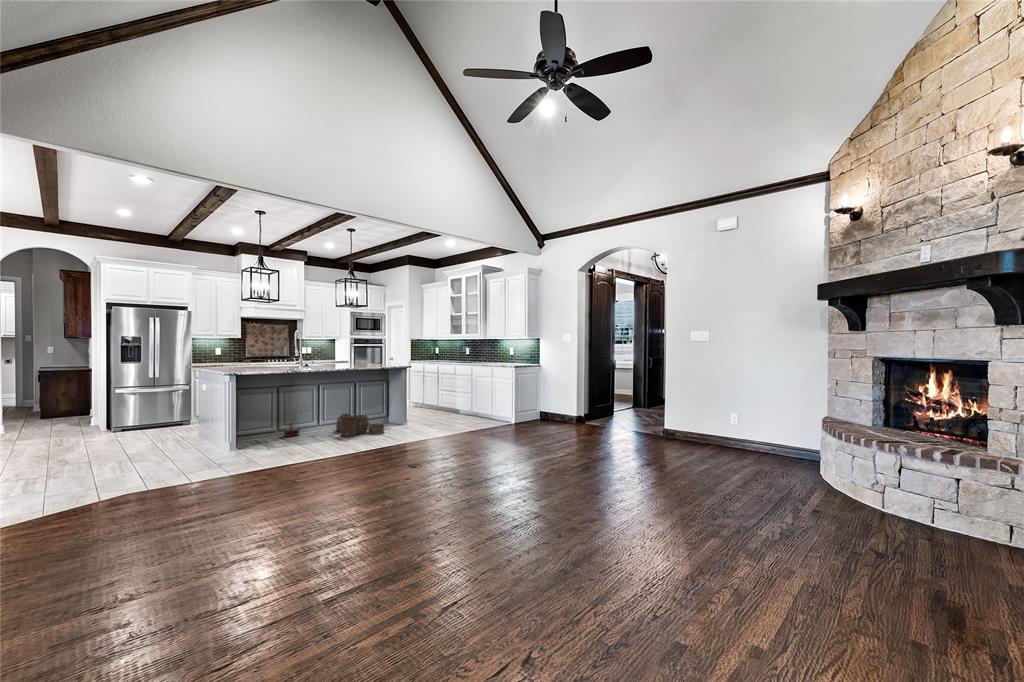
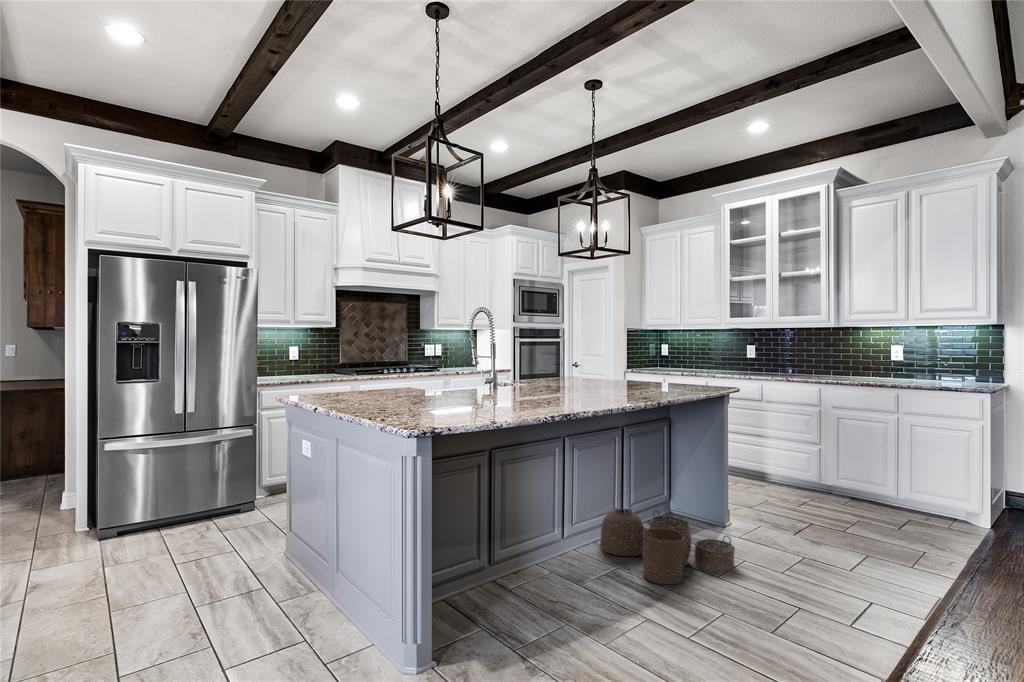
potted plant: present [284,402,307,437] -> none [498,480,567,579]

